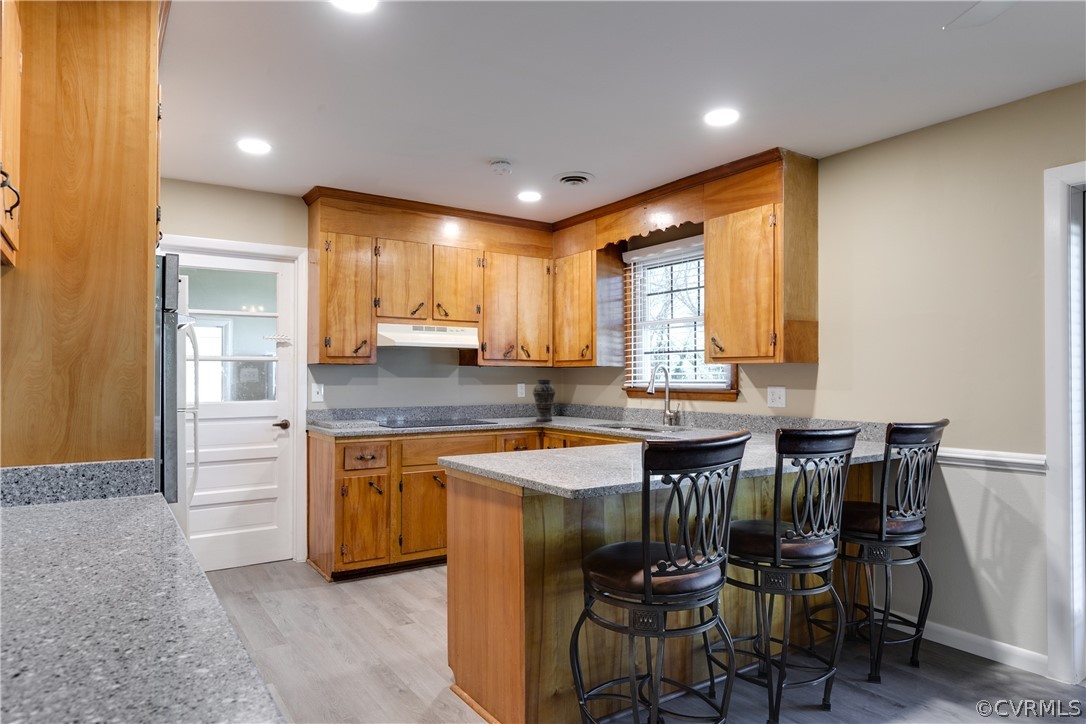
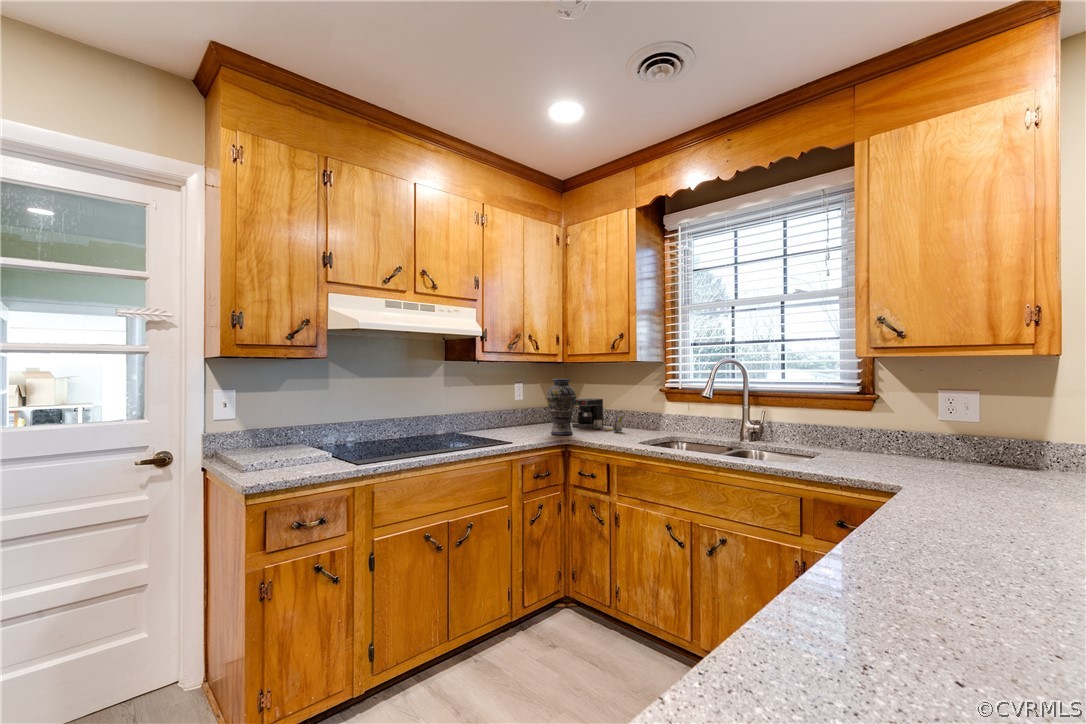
coffee maker: none [561,396,596,420] -> present [572,398,623,431]

